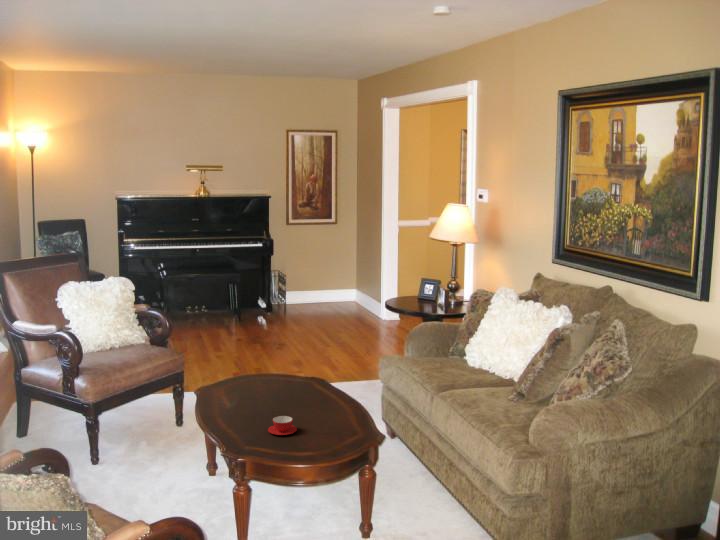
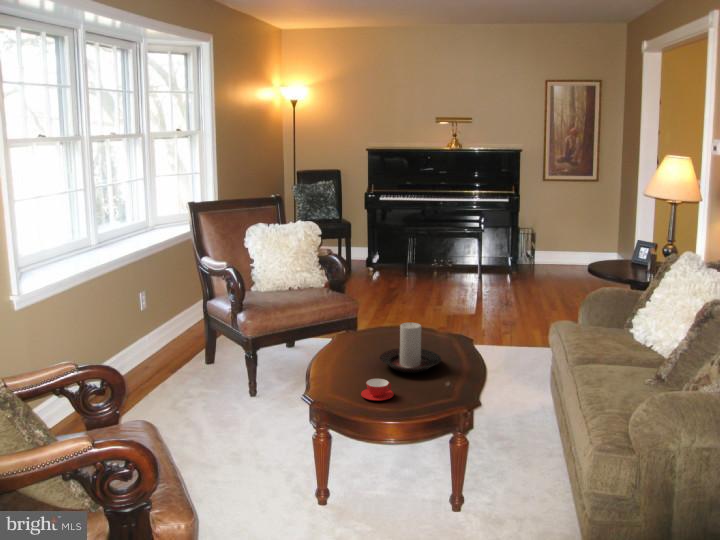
candle holder: none [263,364,318,409] -> present [380,322,441,373]

